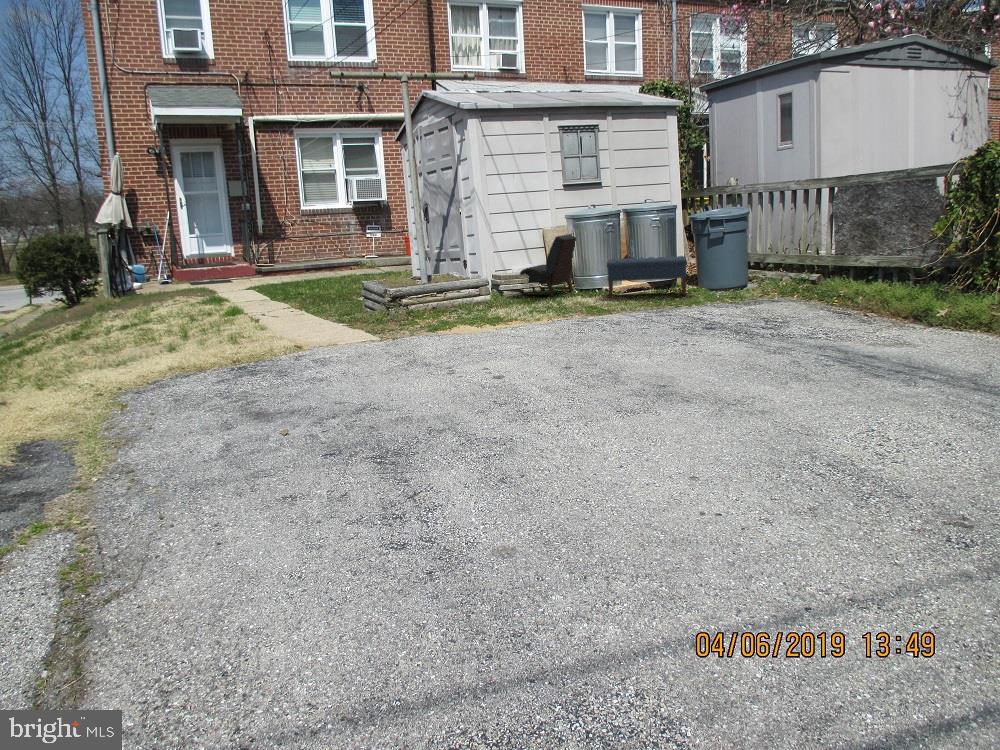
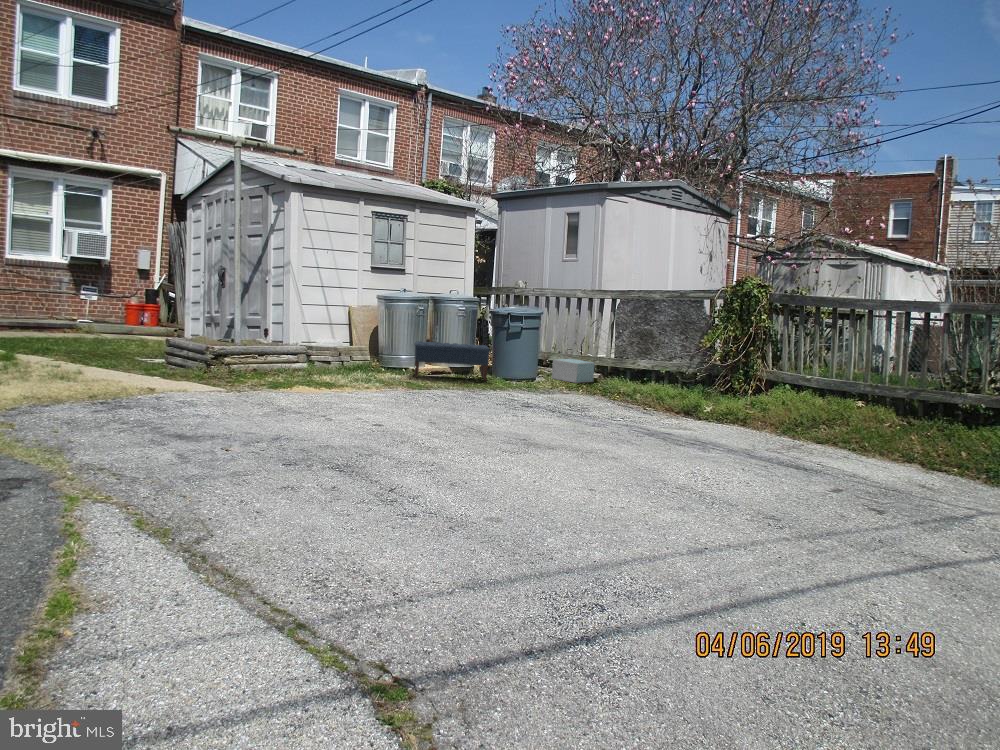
lounge chair: present [519,234,576,297] -> none [324,314,390,372]
storage box: none [764,260,812,288] -> present [552,359,595,383]

